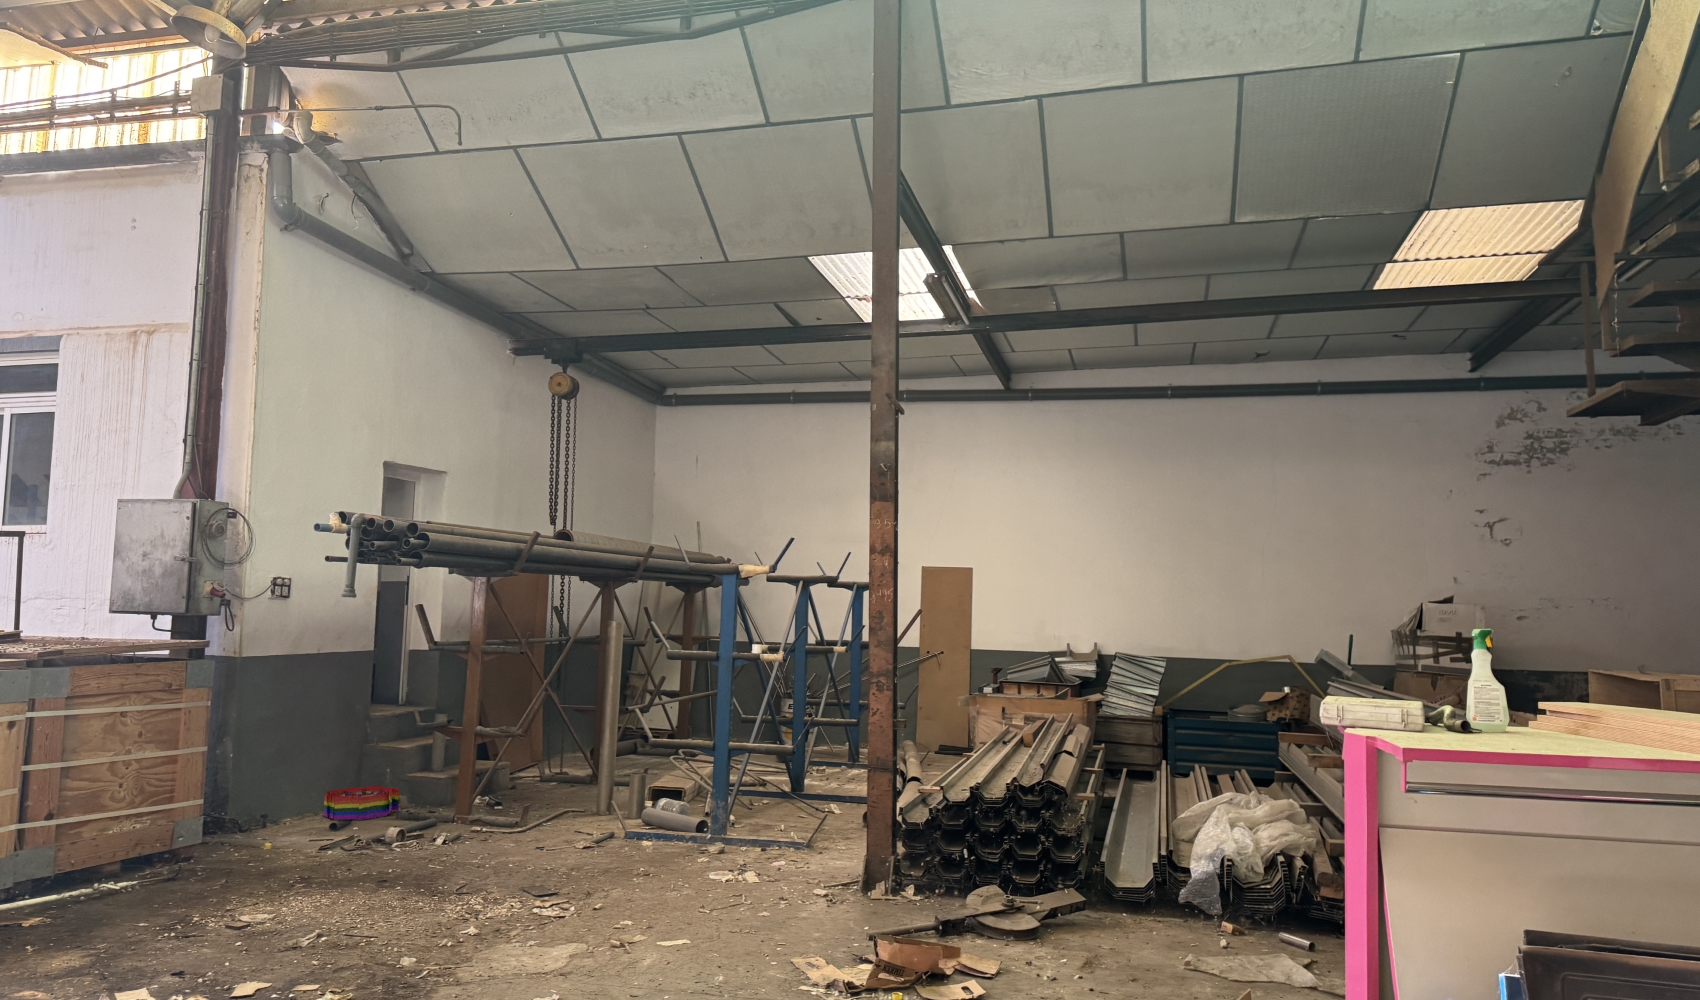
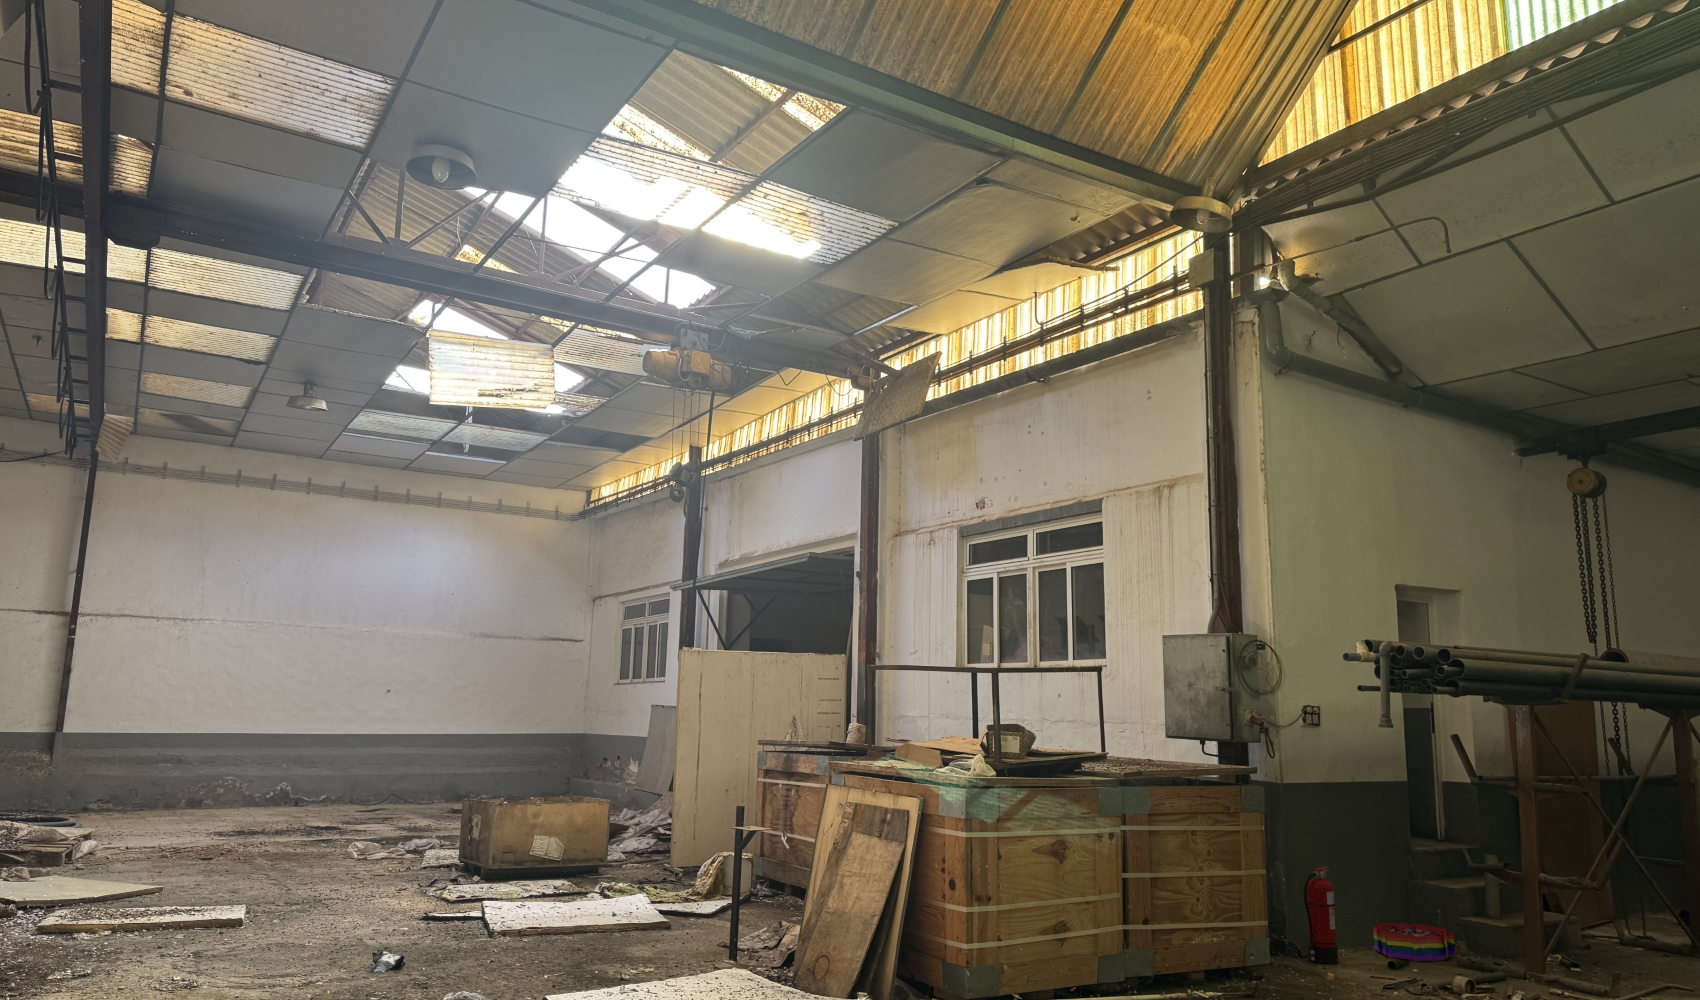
fire extinguisher: none [251,739,285,835] -> present [1304,866,1338,964]

